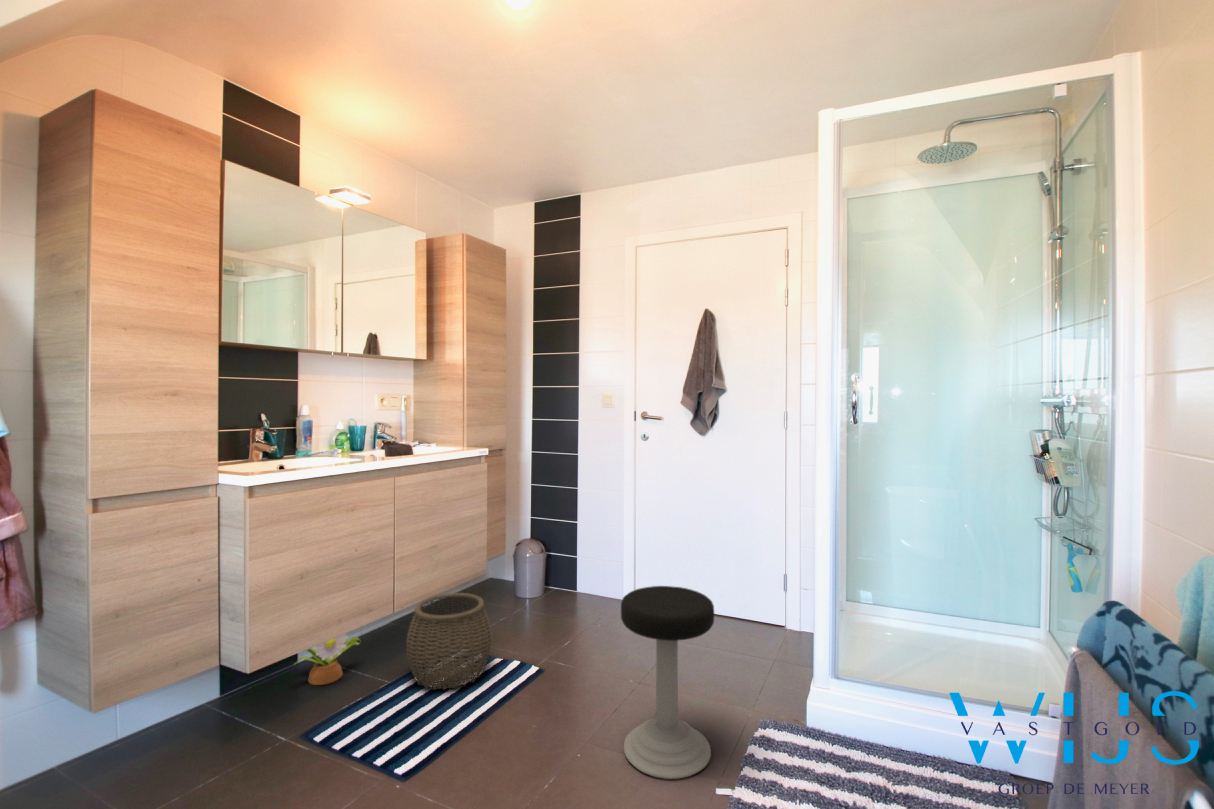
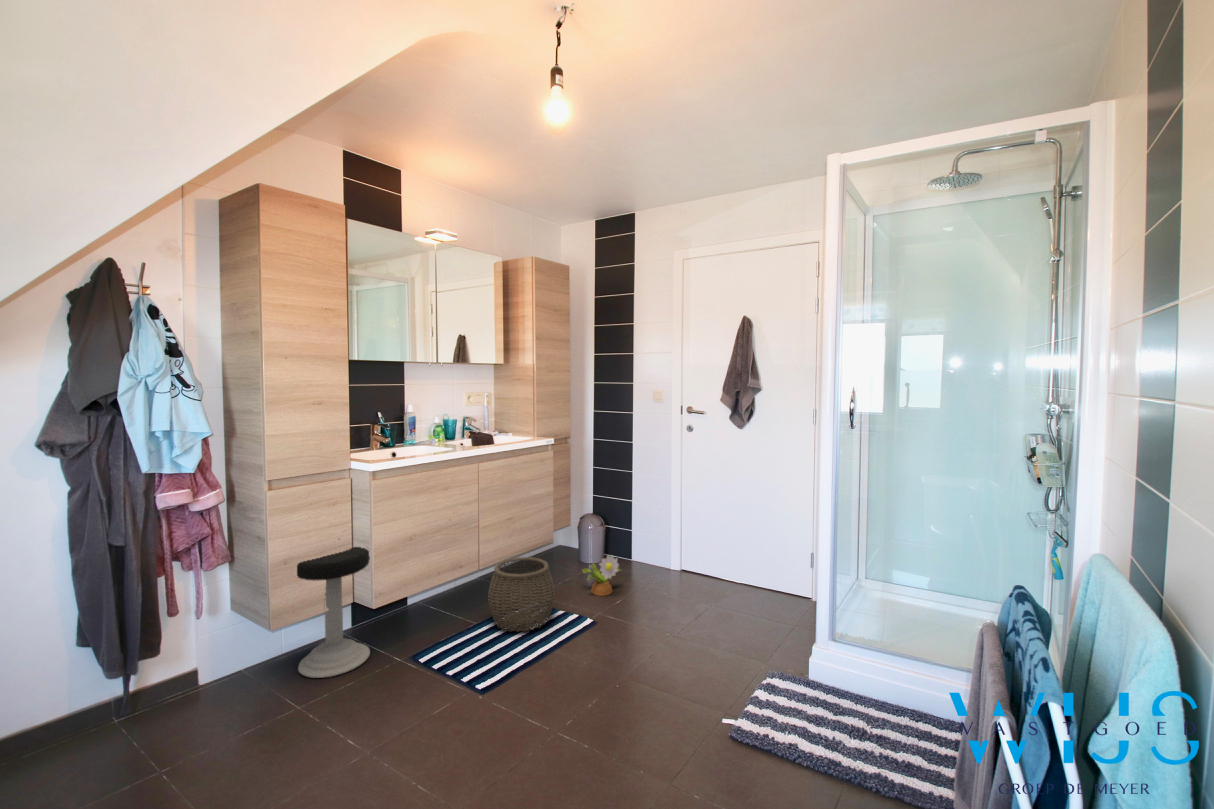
stool: present [621,586,714,779] -> present [297,547,370,678]
decorative plant: present [297,634,359,685] -> present [583,555,620,596]

